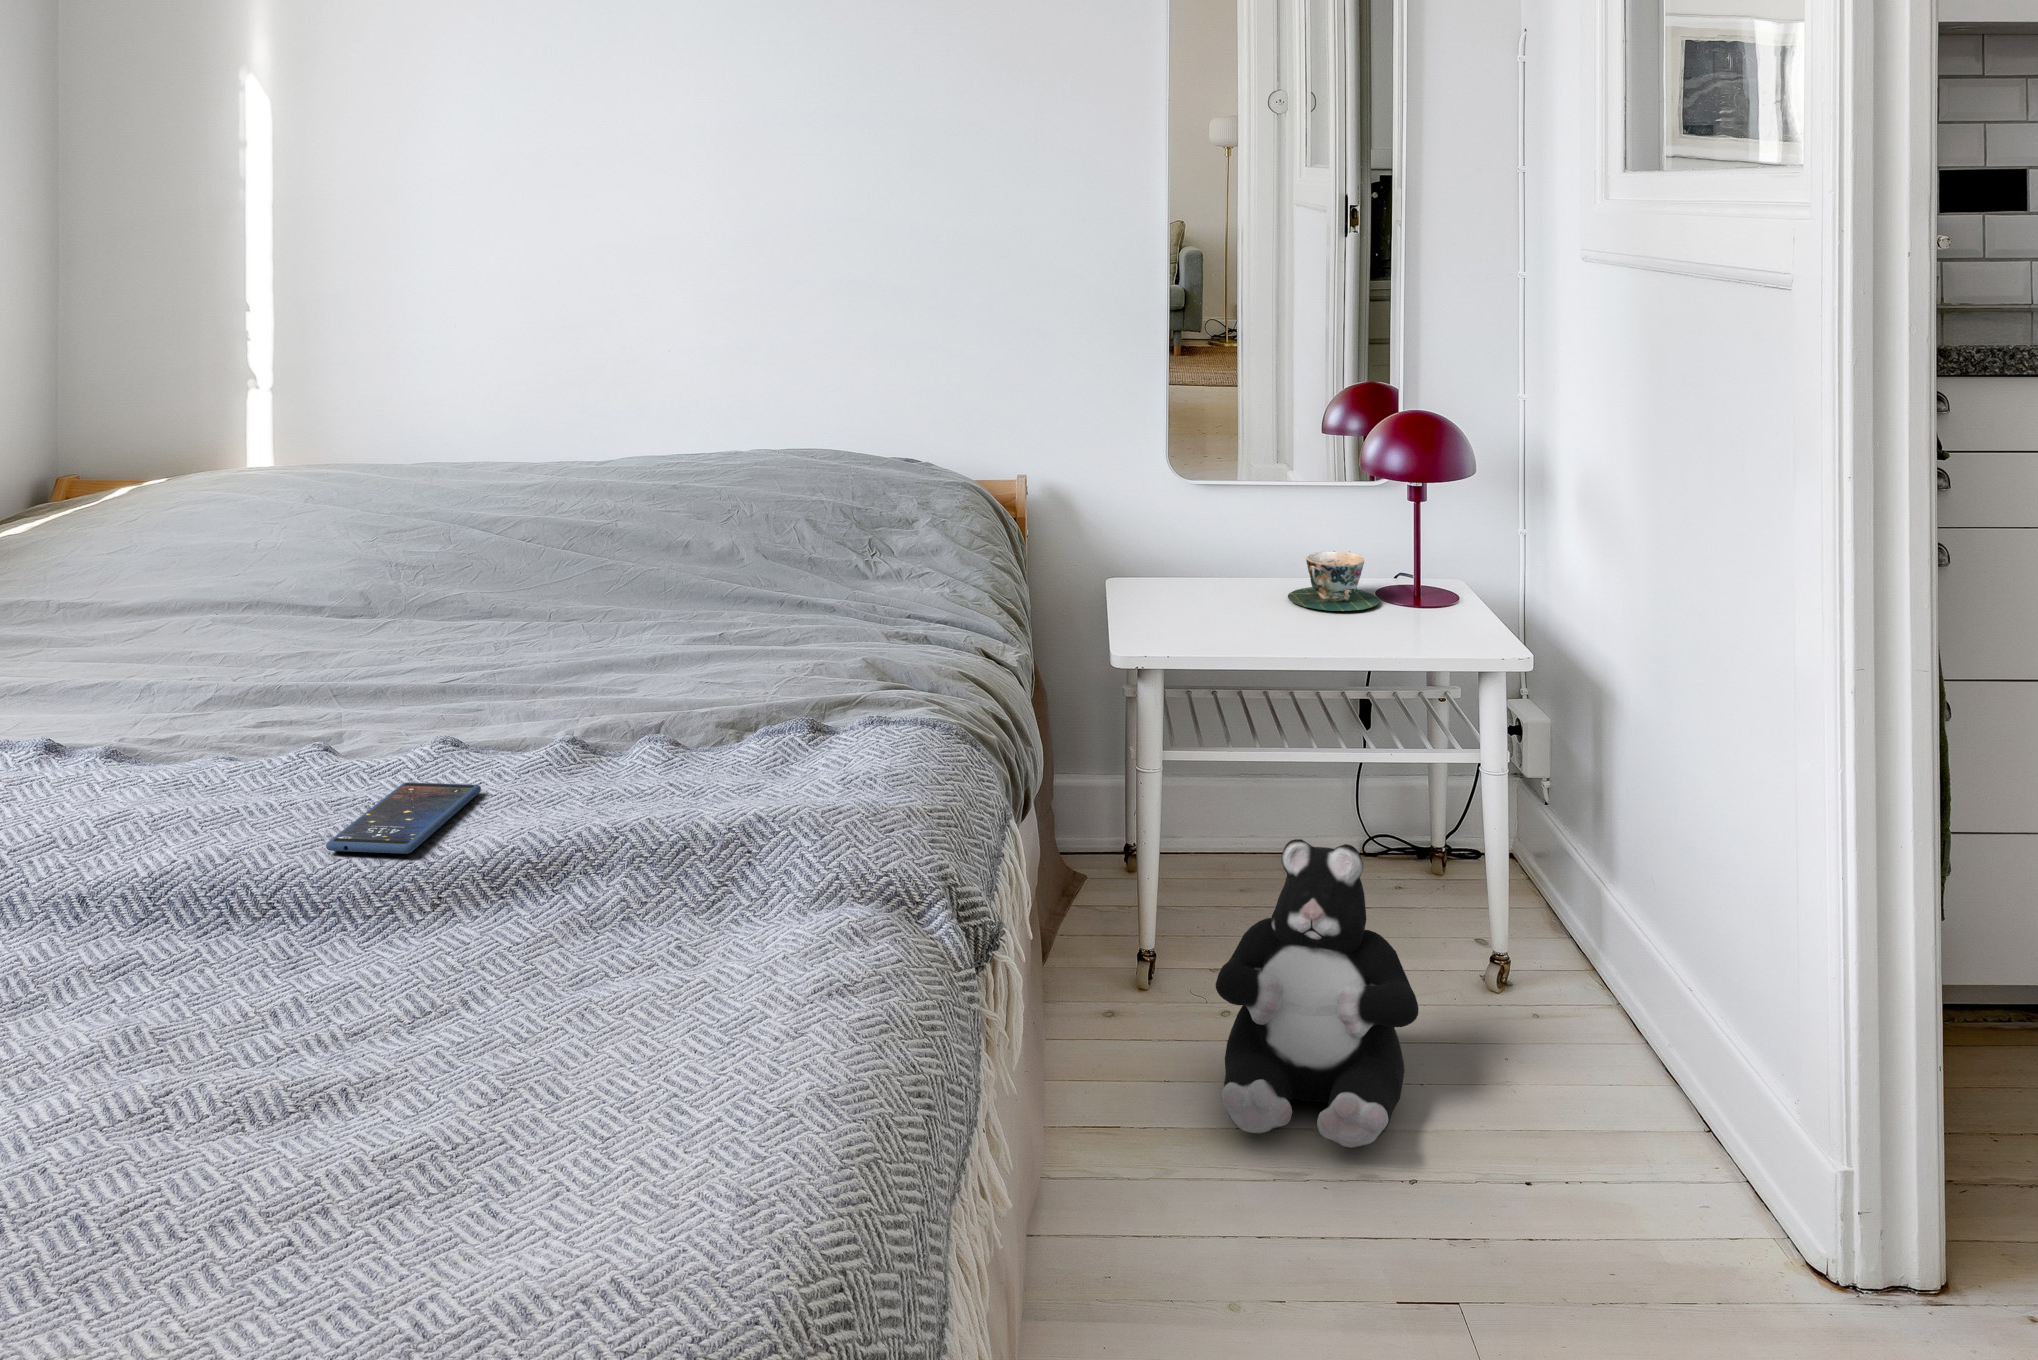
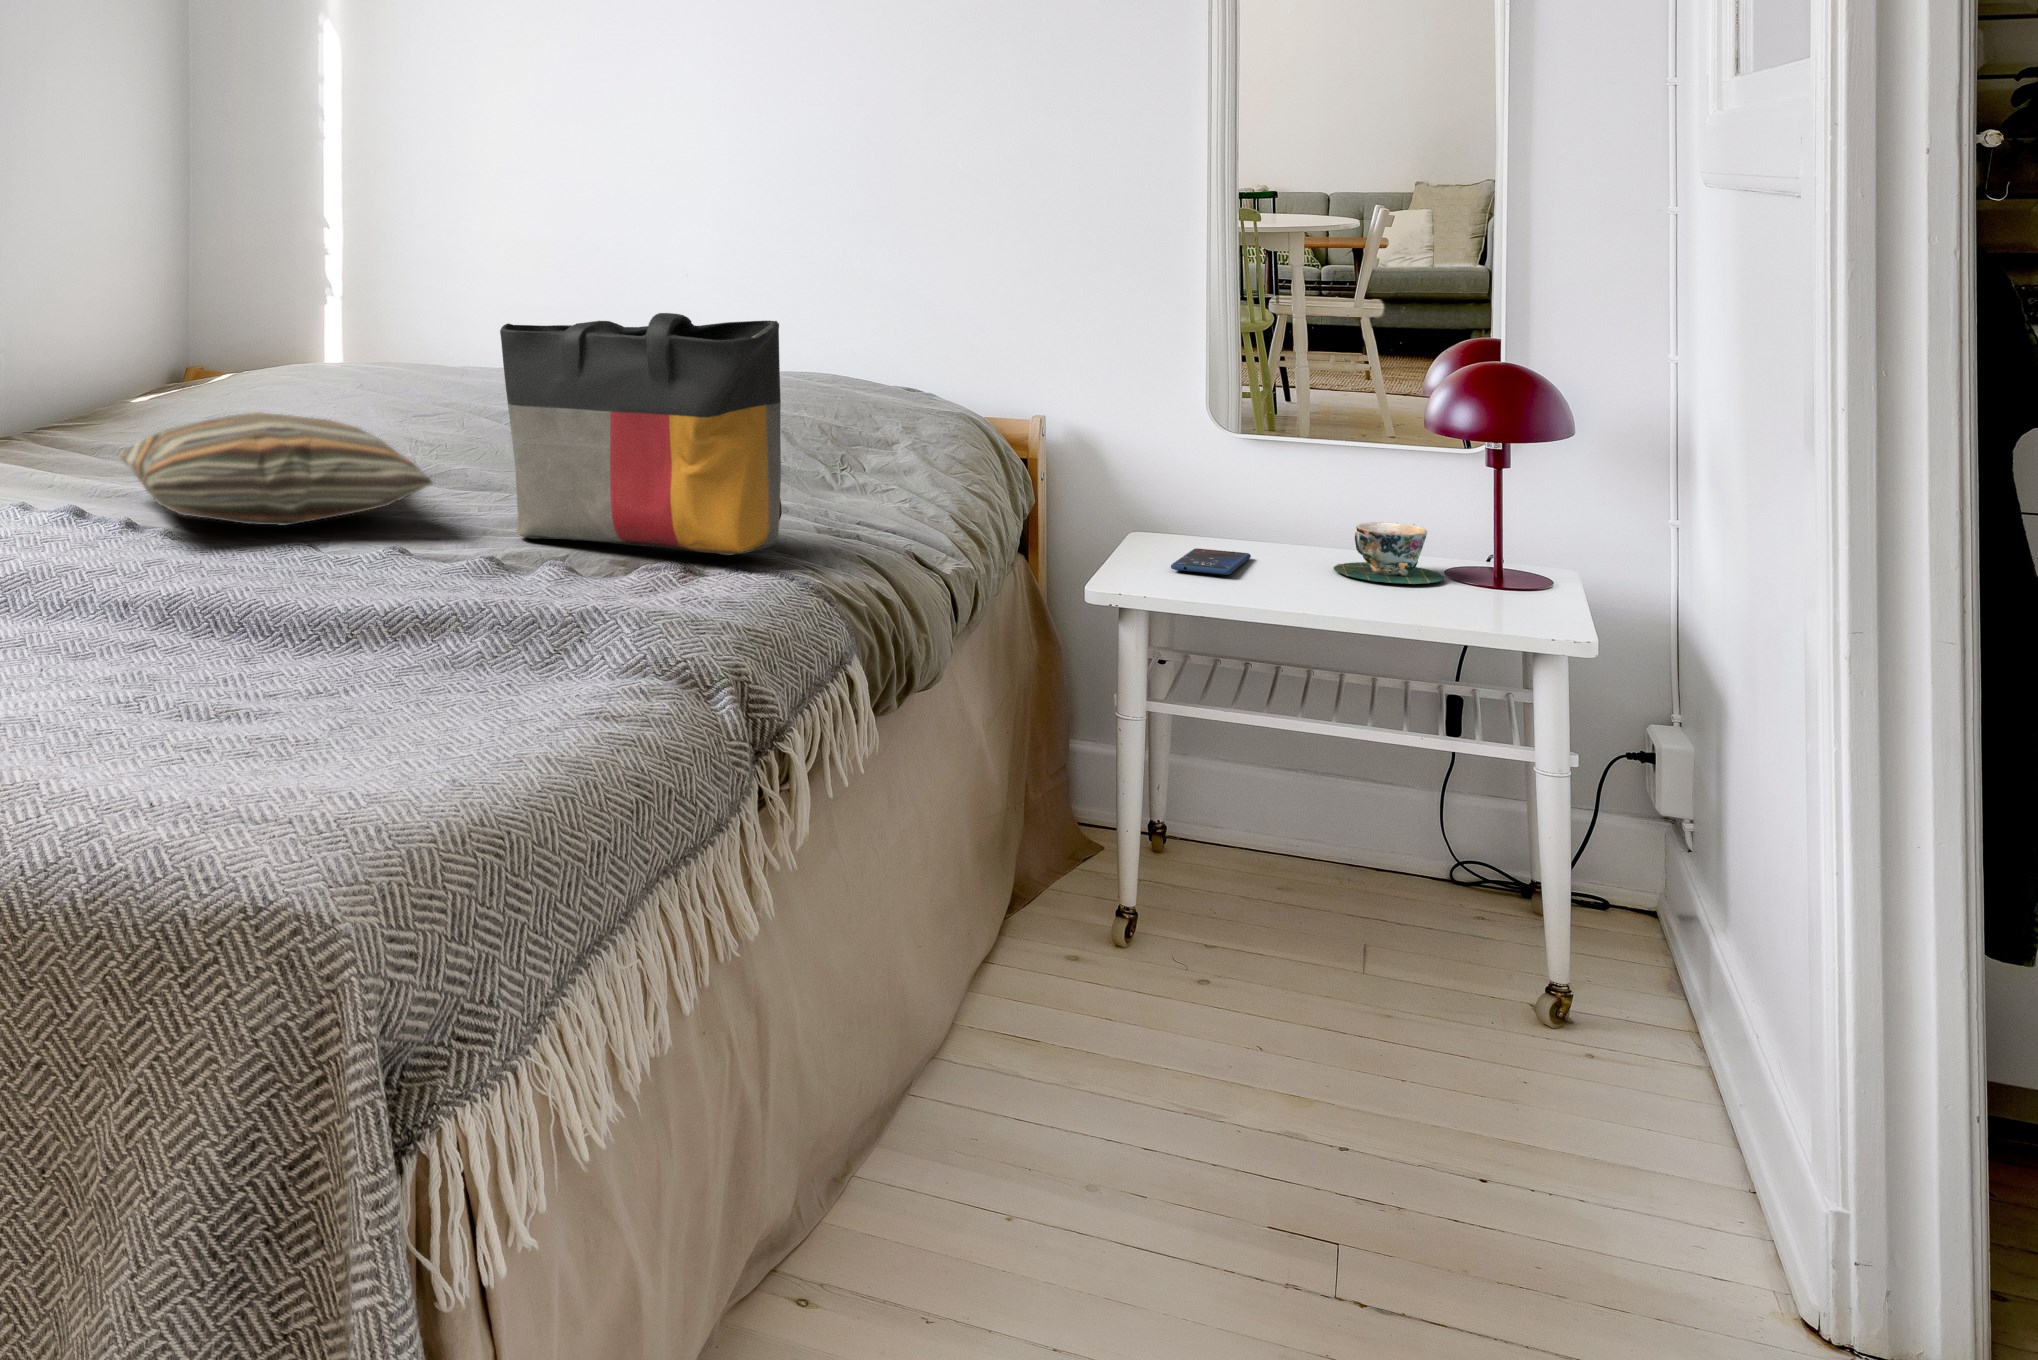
tote bag: none [554,444,883,704] -> present [500,313,782,555]
pillow: none [46,578,488,733] -> present [119,412,432,525]
smartphone: present [326,782,481,854] -> present [1171,548,1251,575]
plush toy: present [1216,839,1419,1148] -> none [1139,790,1388,1106]

